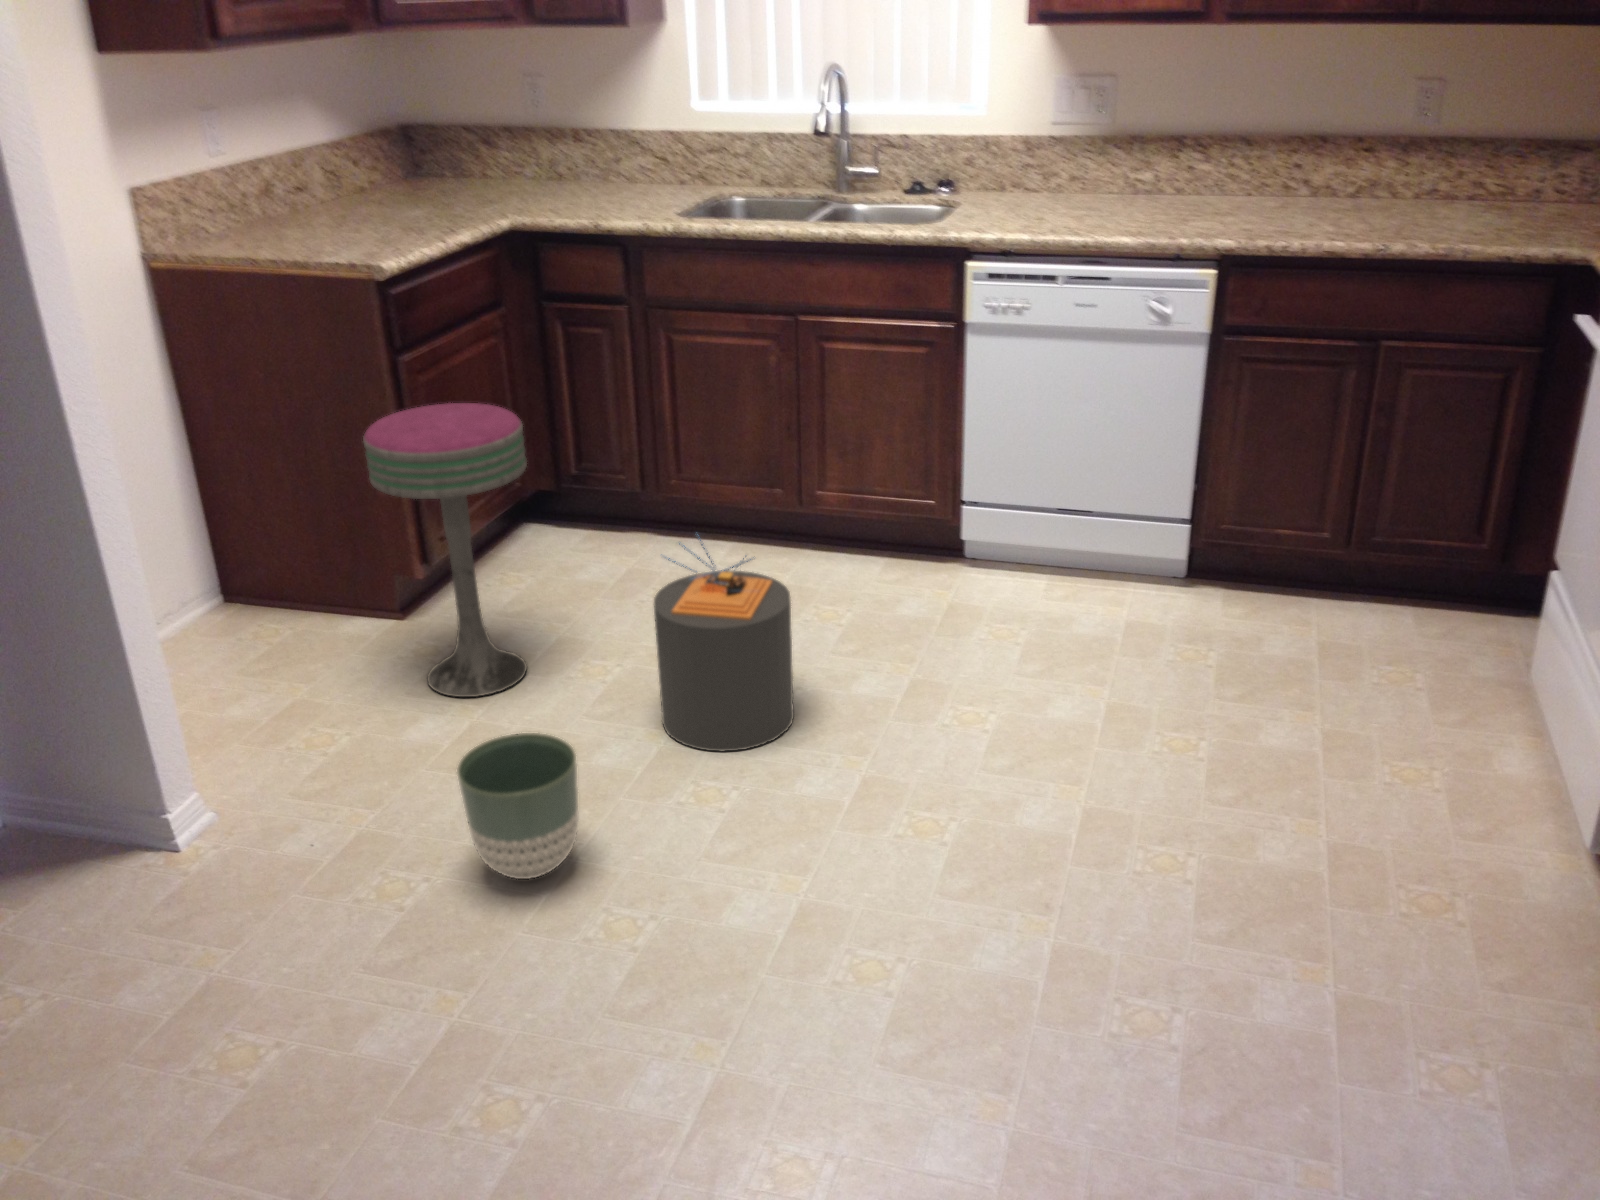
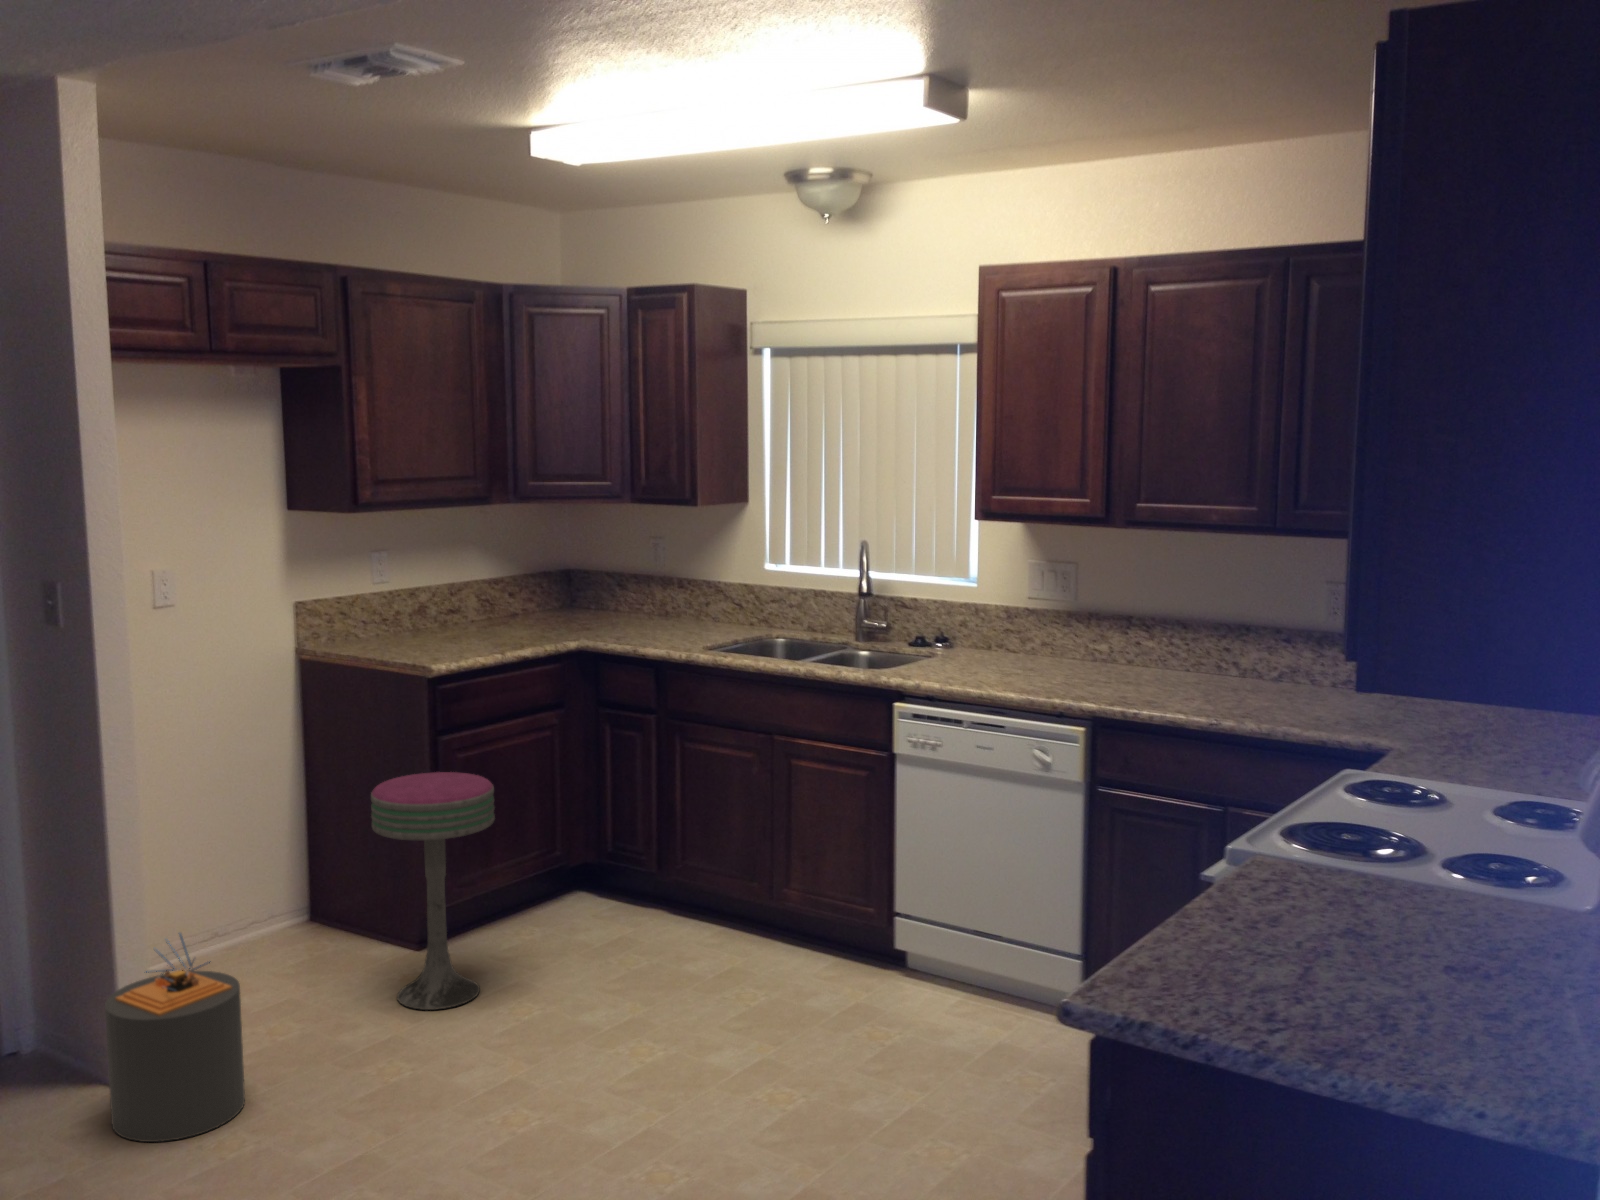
trash can: present [654,534,794,751] -> present [105,933,245,1142]
planter: present [457,733,579,879] -> none [296,1022,391,1141]

